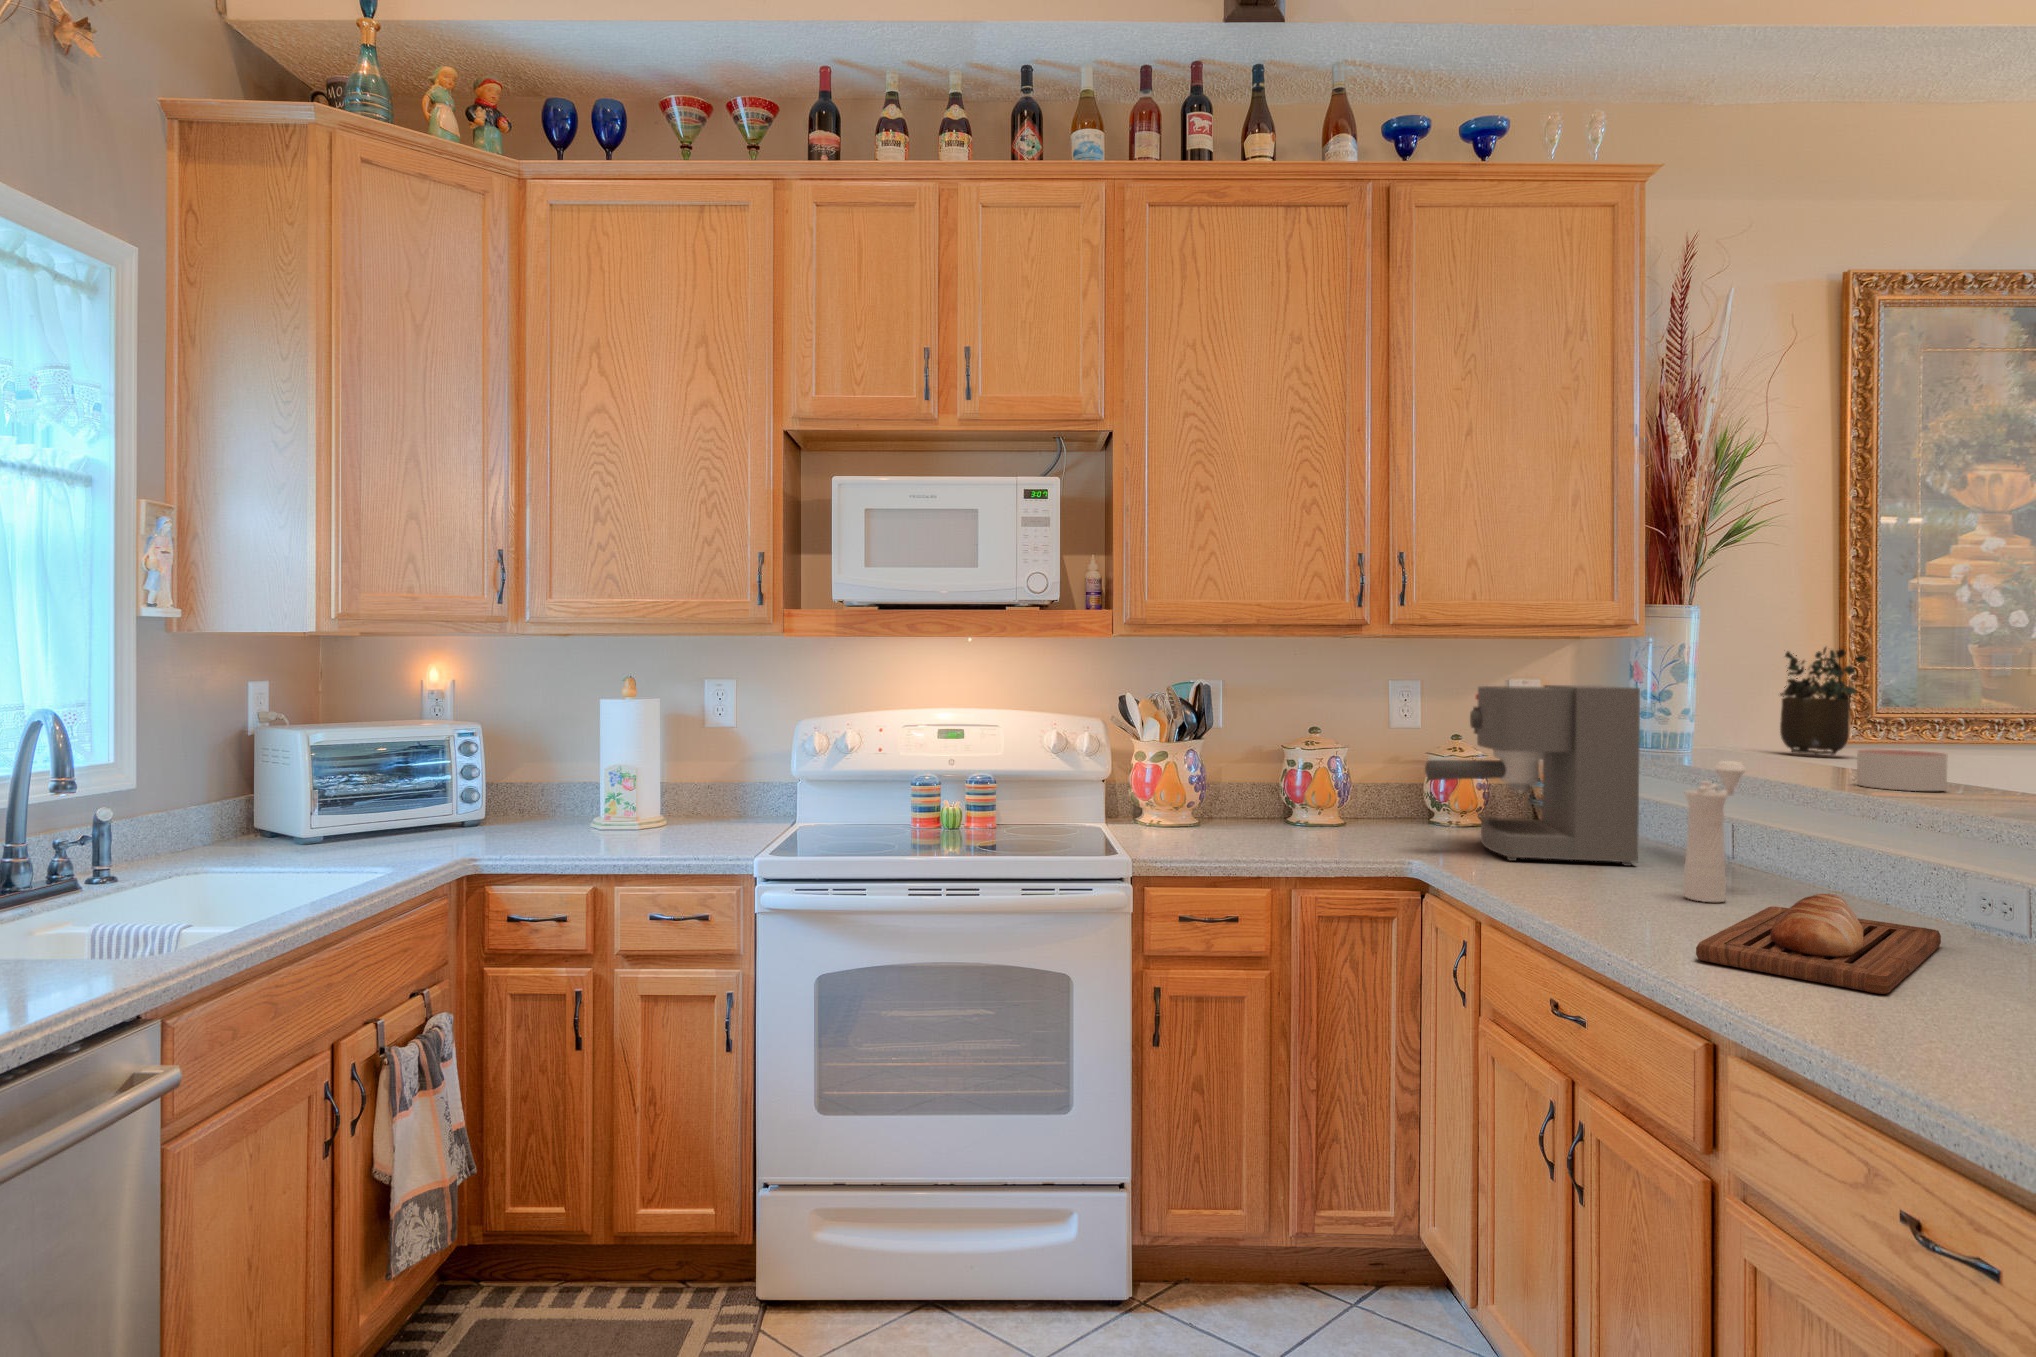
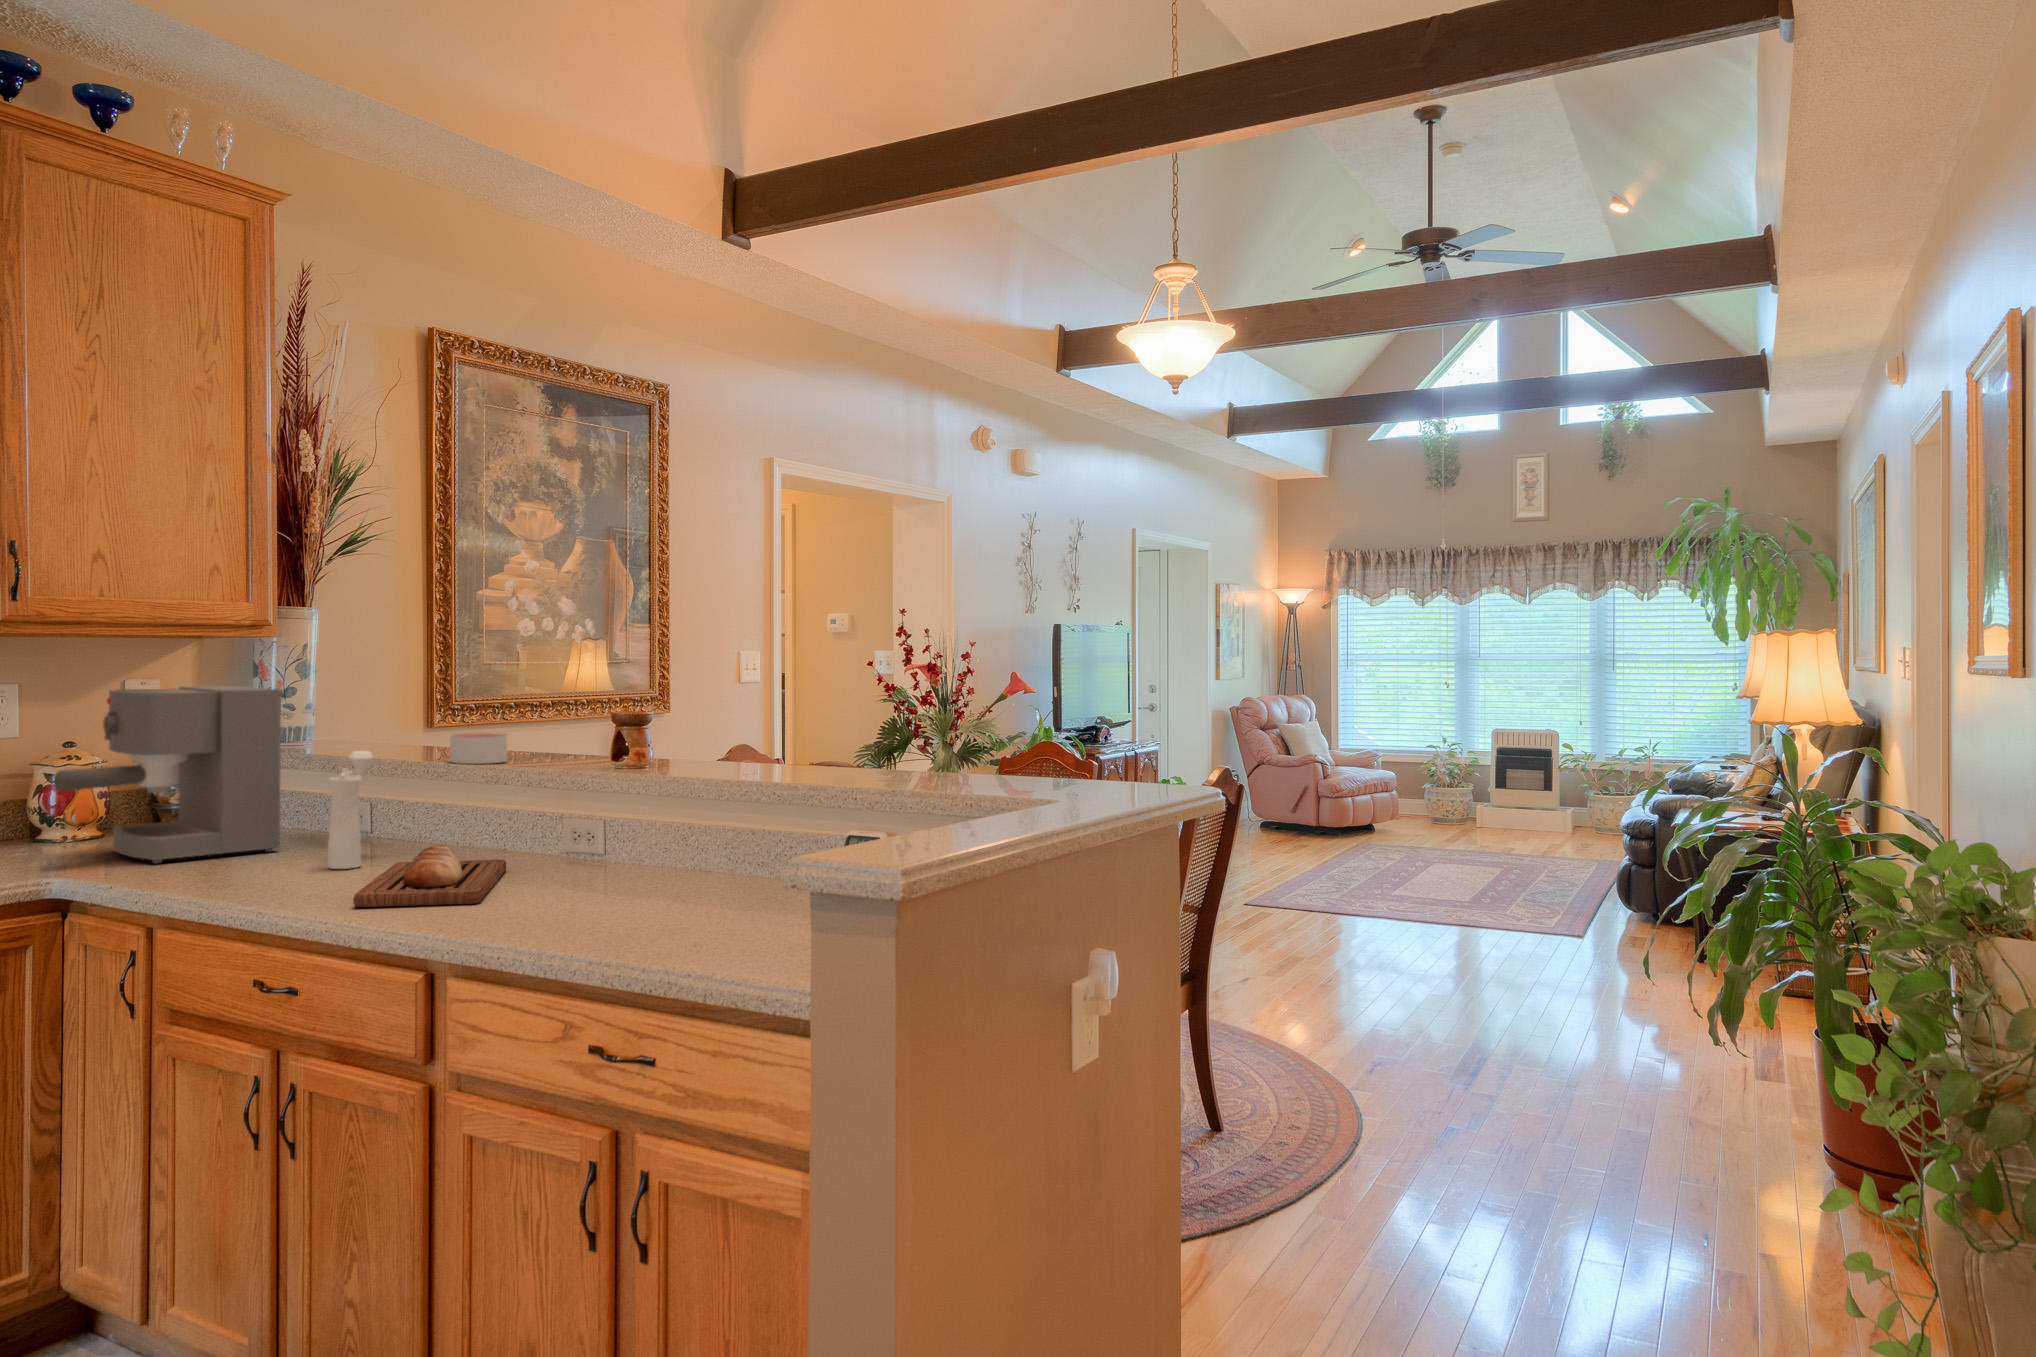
potted plant: present [1780,647,1867,755] -> none [363,617,449,739]

